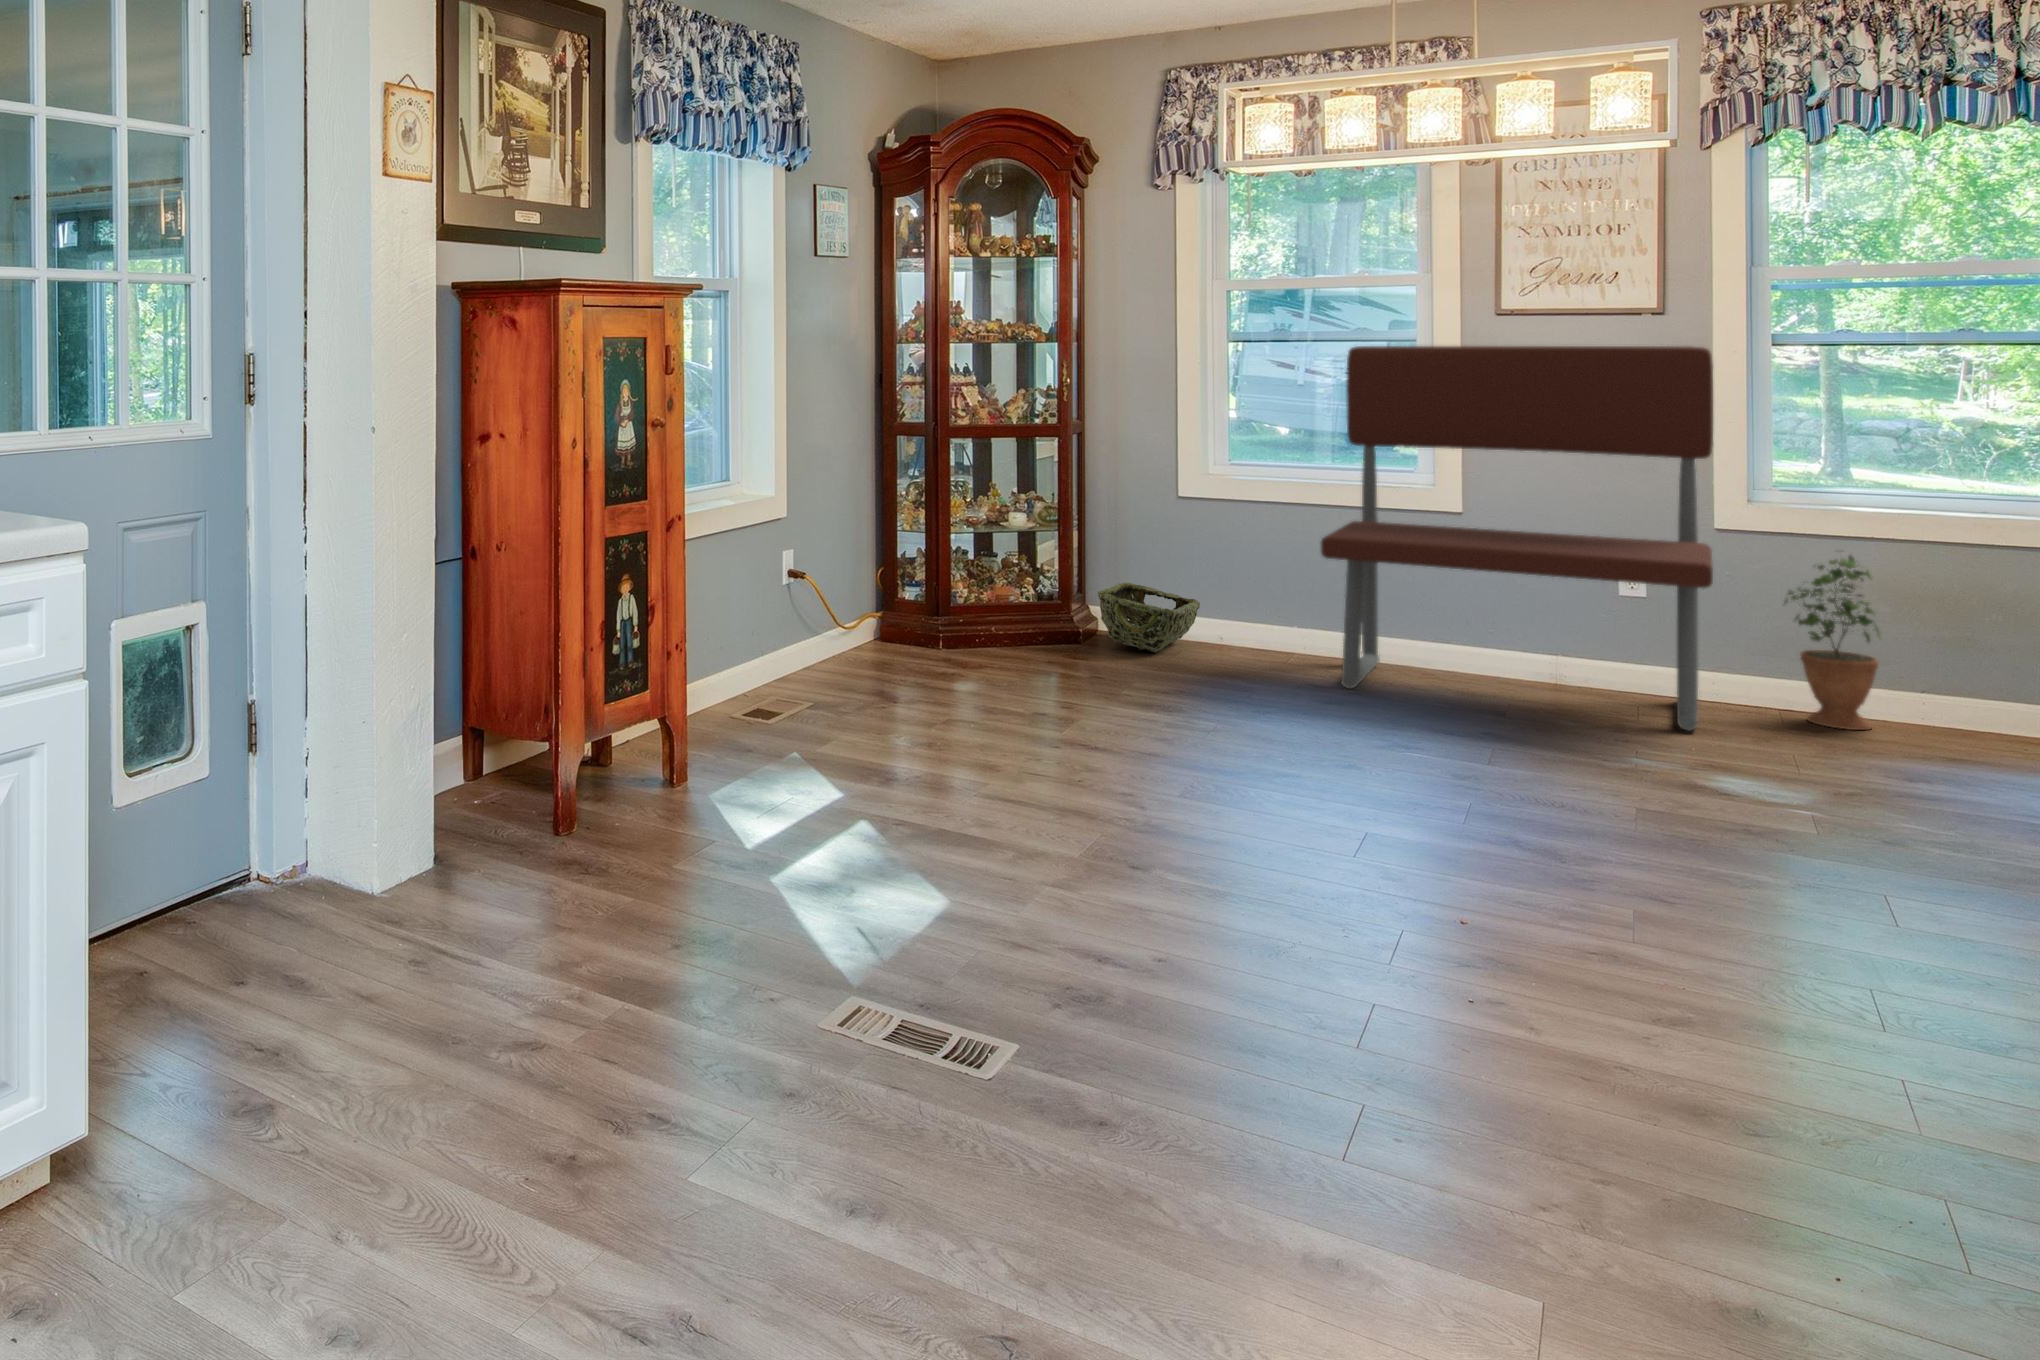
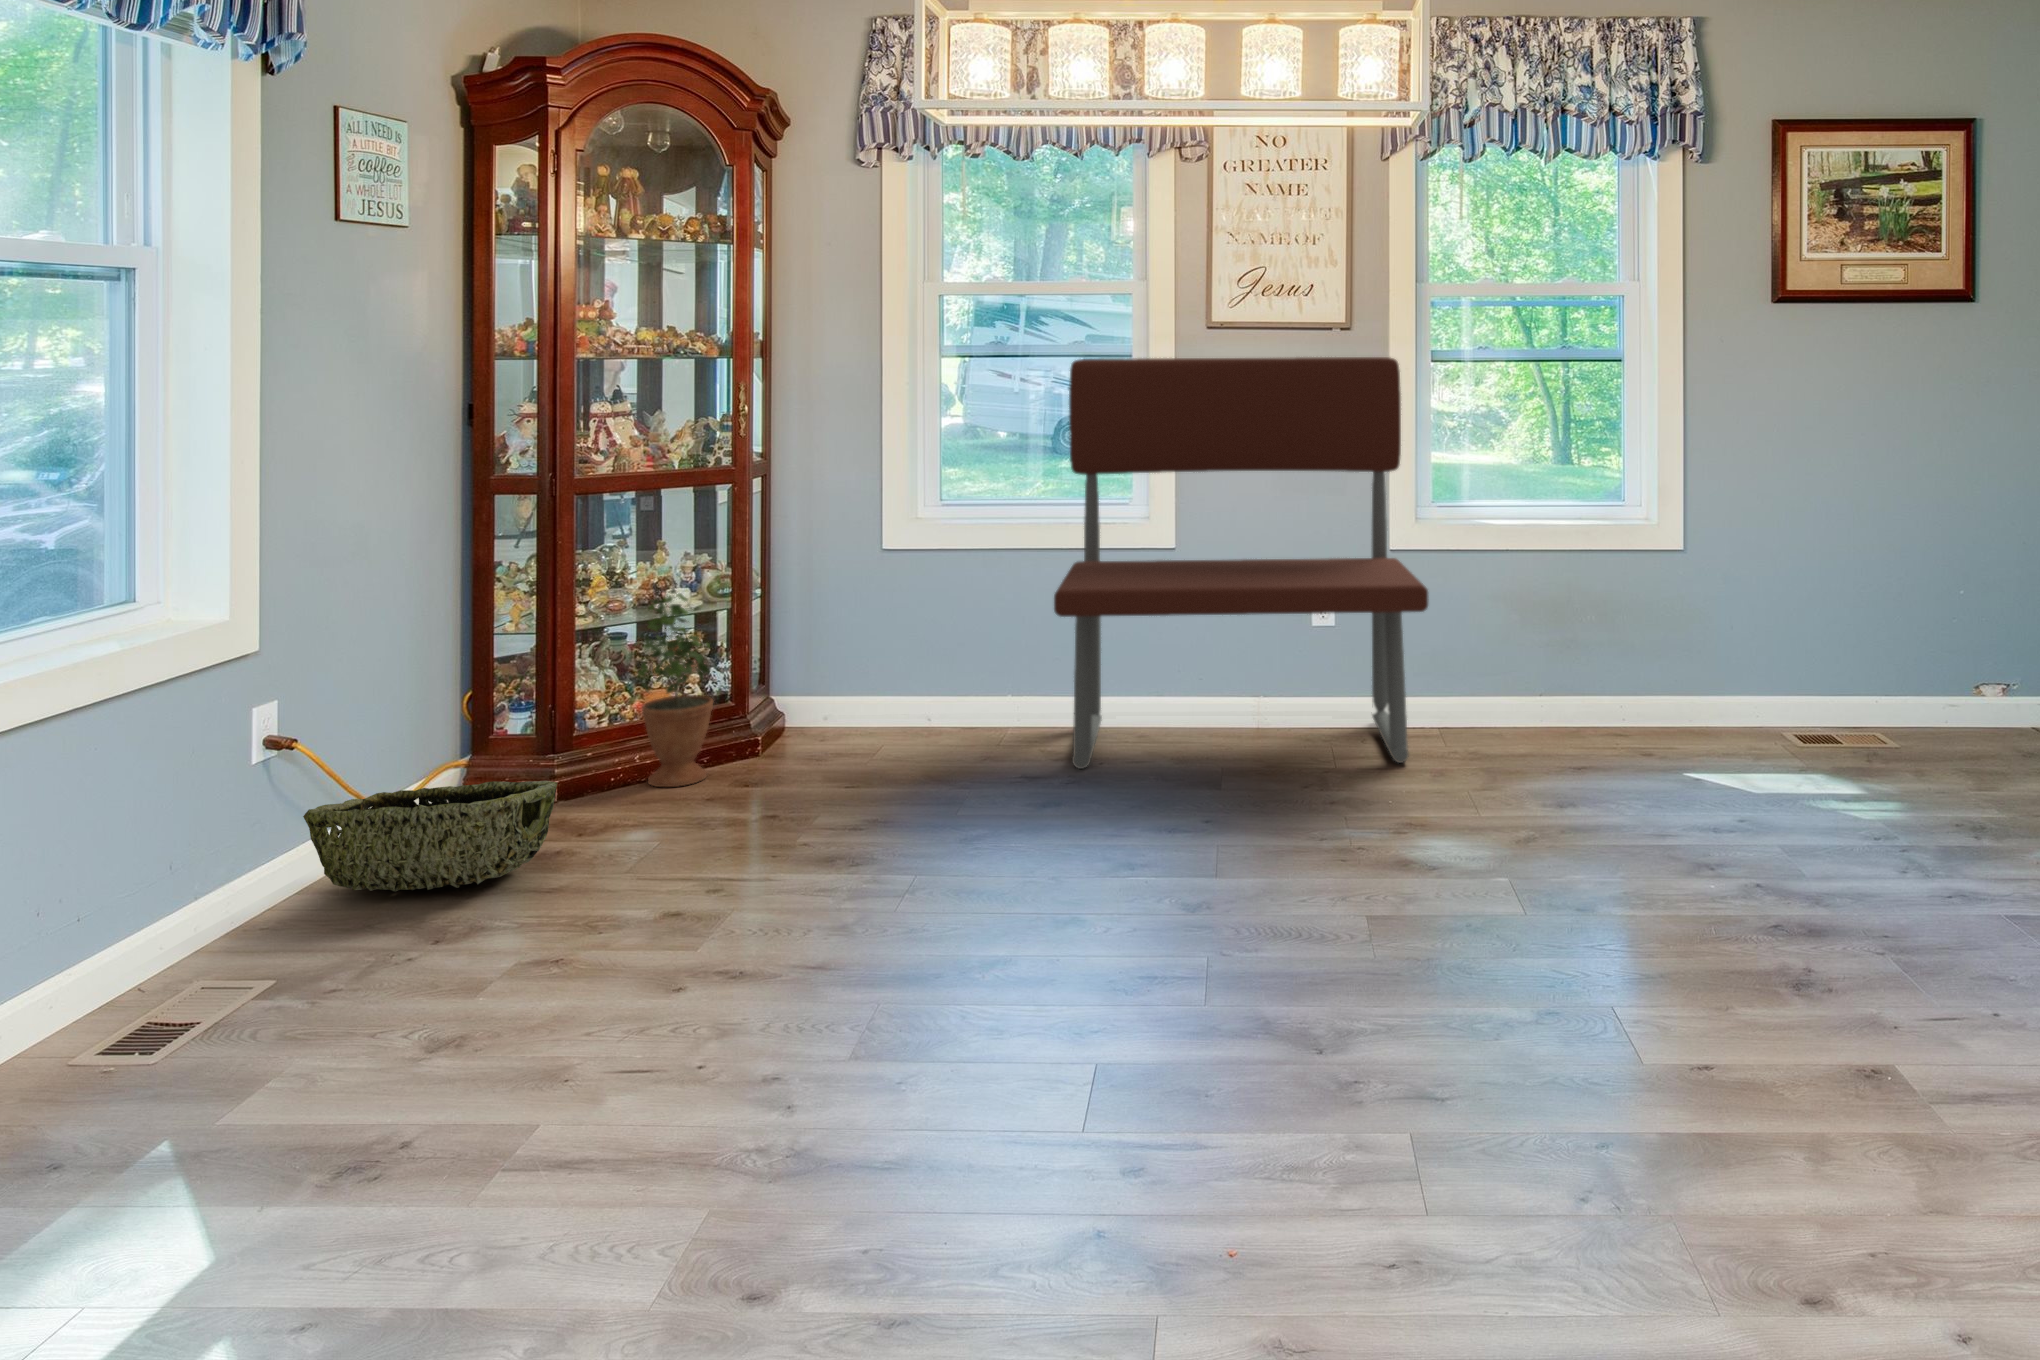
potted plant: present [1783,551,1880,730] -> present [629,589,713,787]
woven basket: present [1098,583,1200,652] -> present [303,781,558,891]

